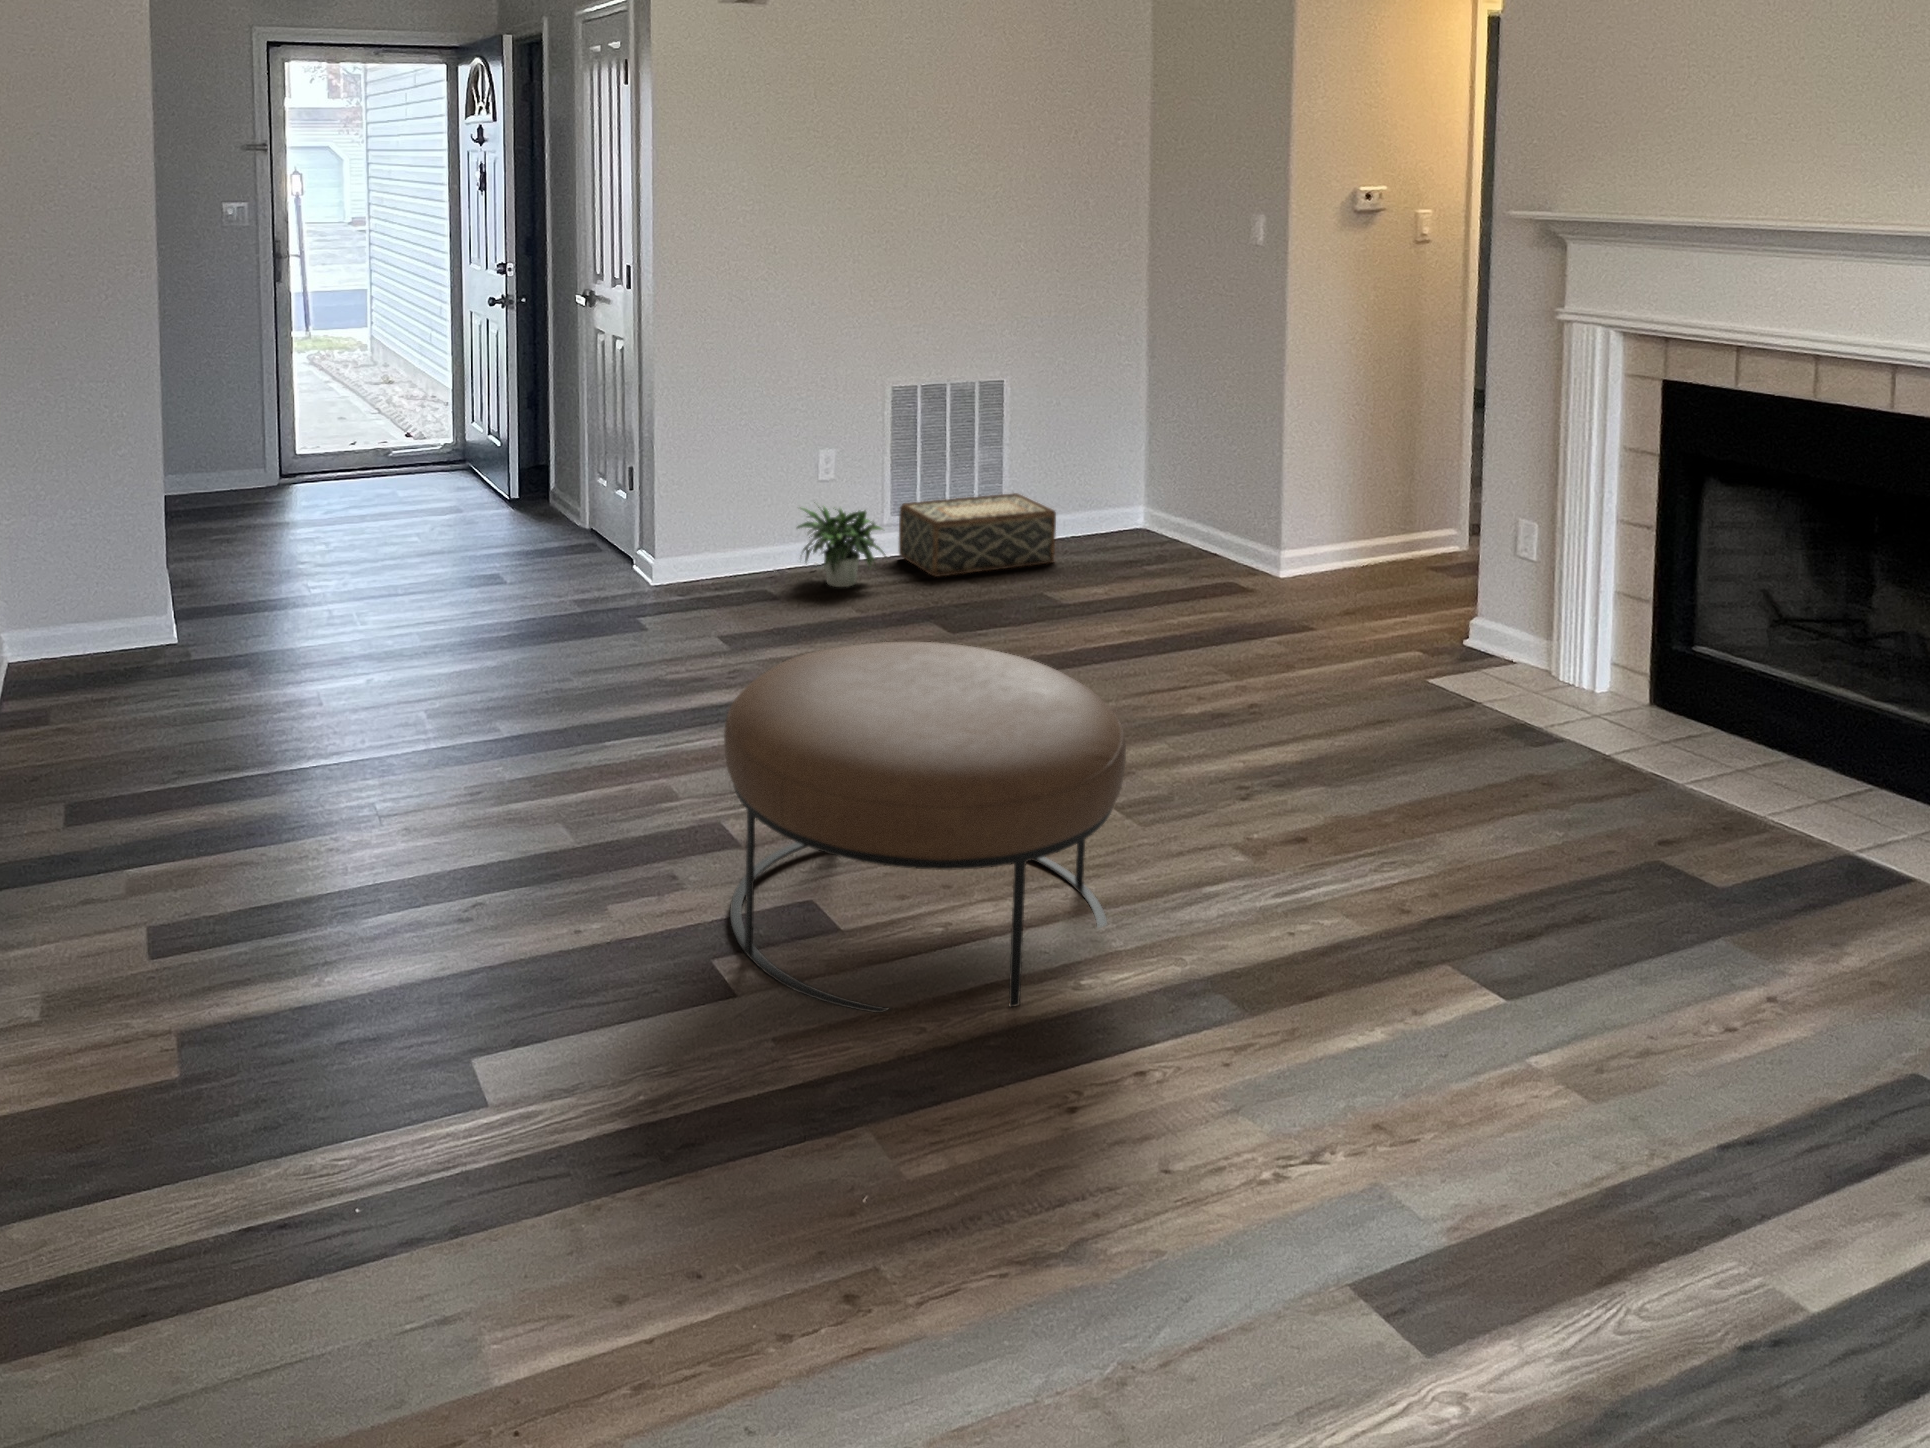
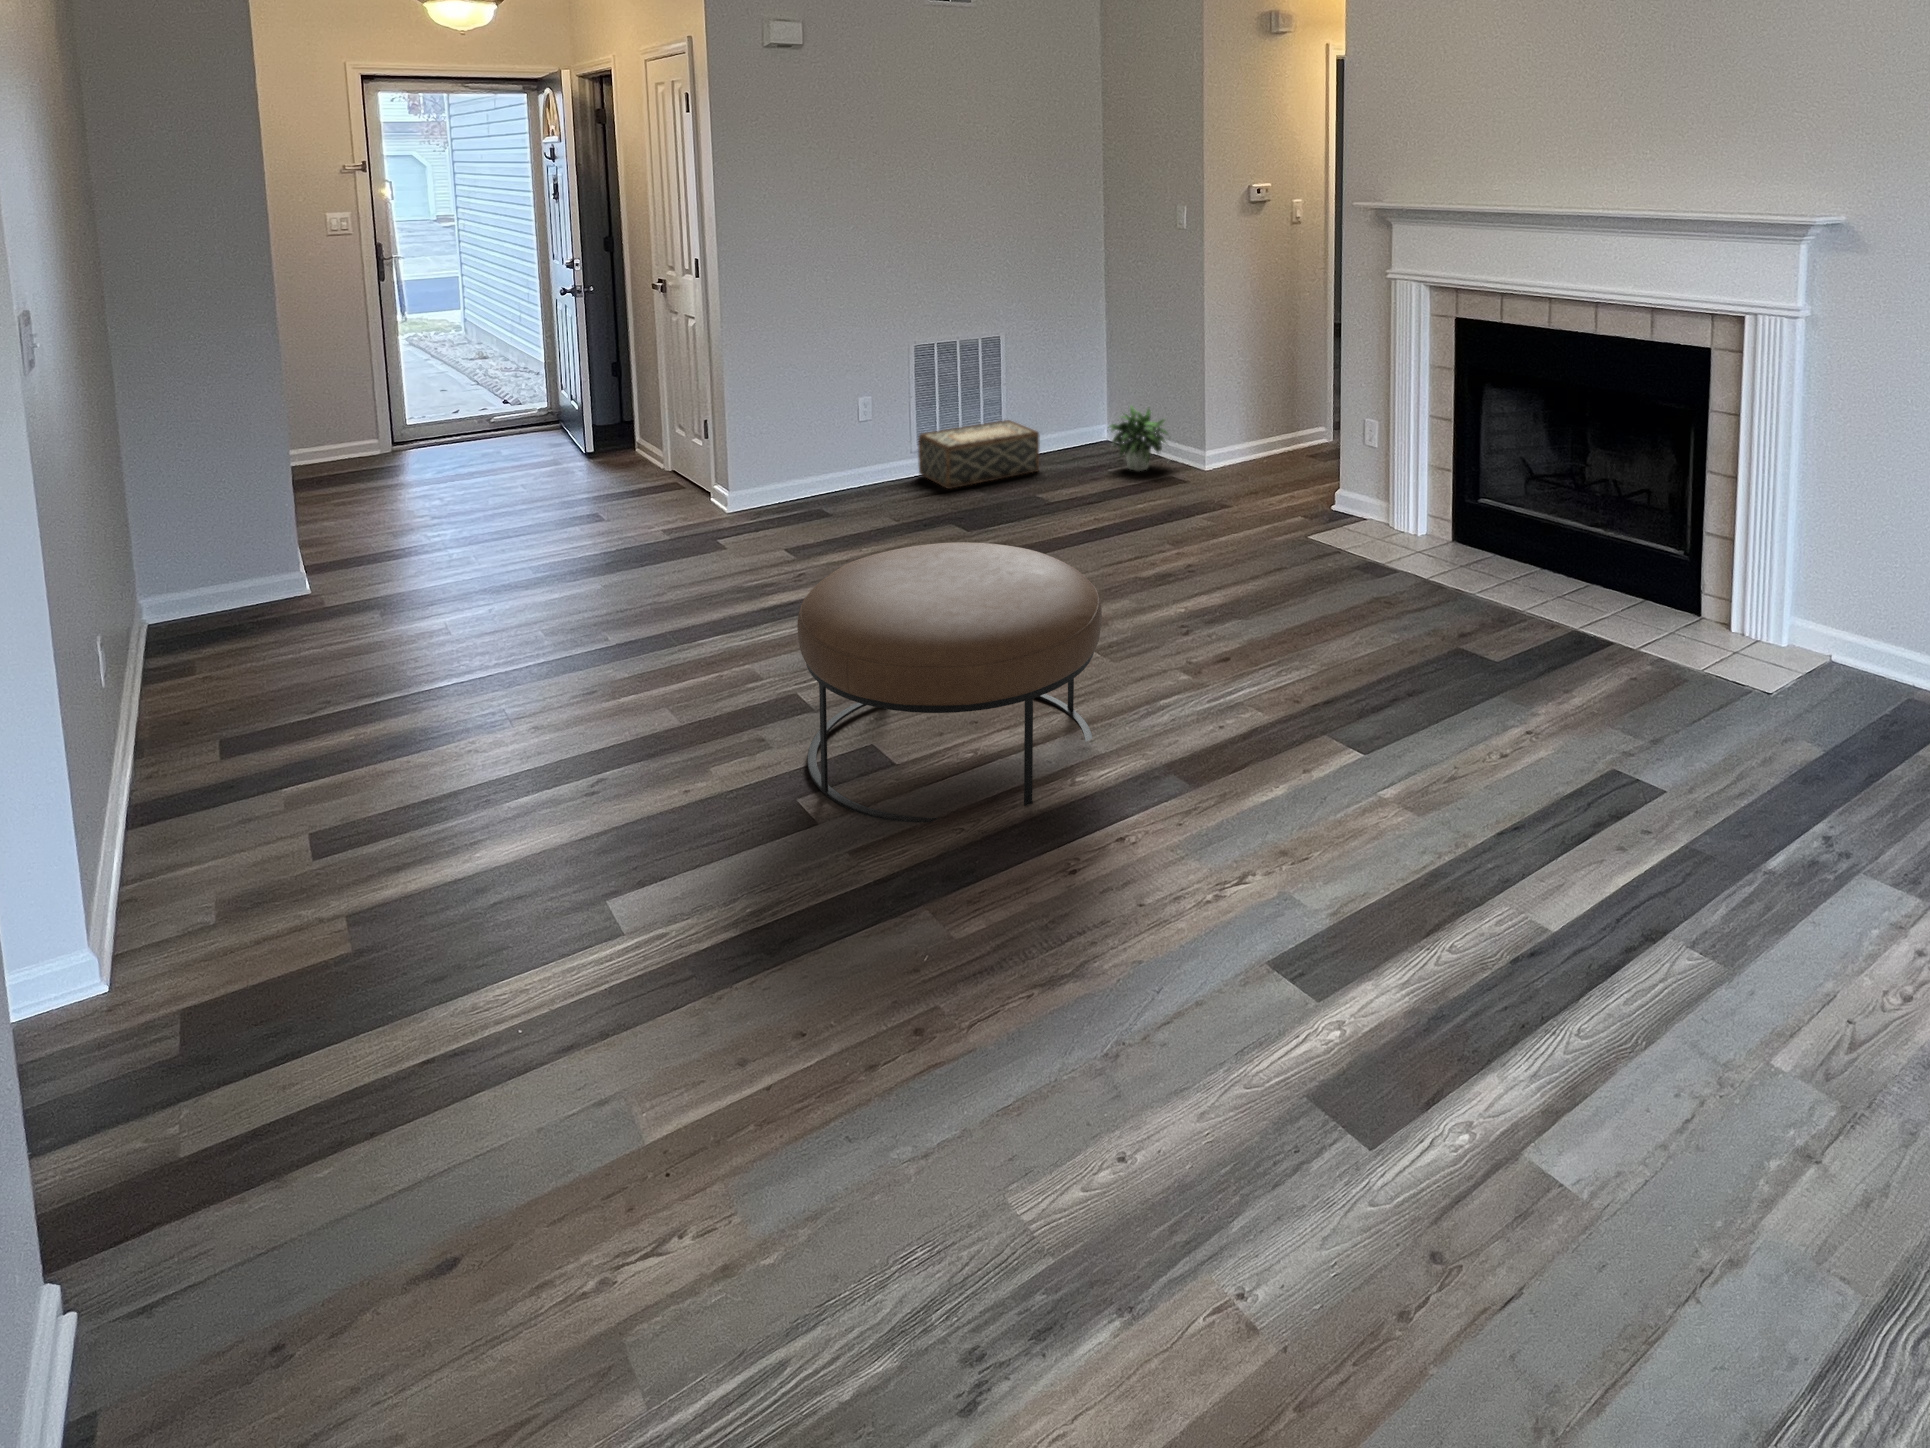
potted plant: present [773,505,885,587] -> present [1108,406,1173,471]

